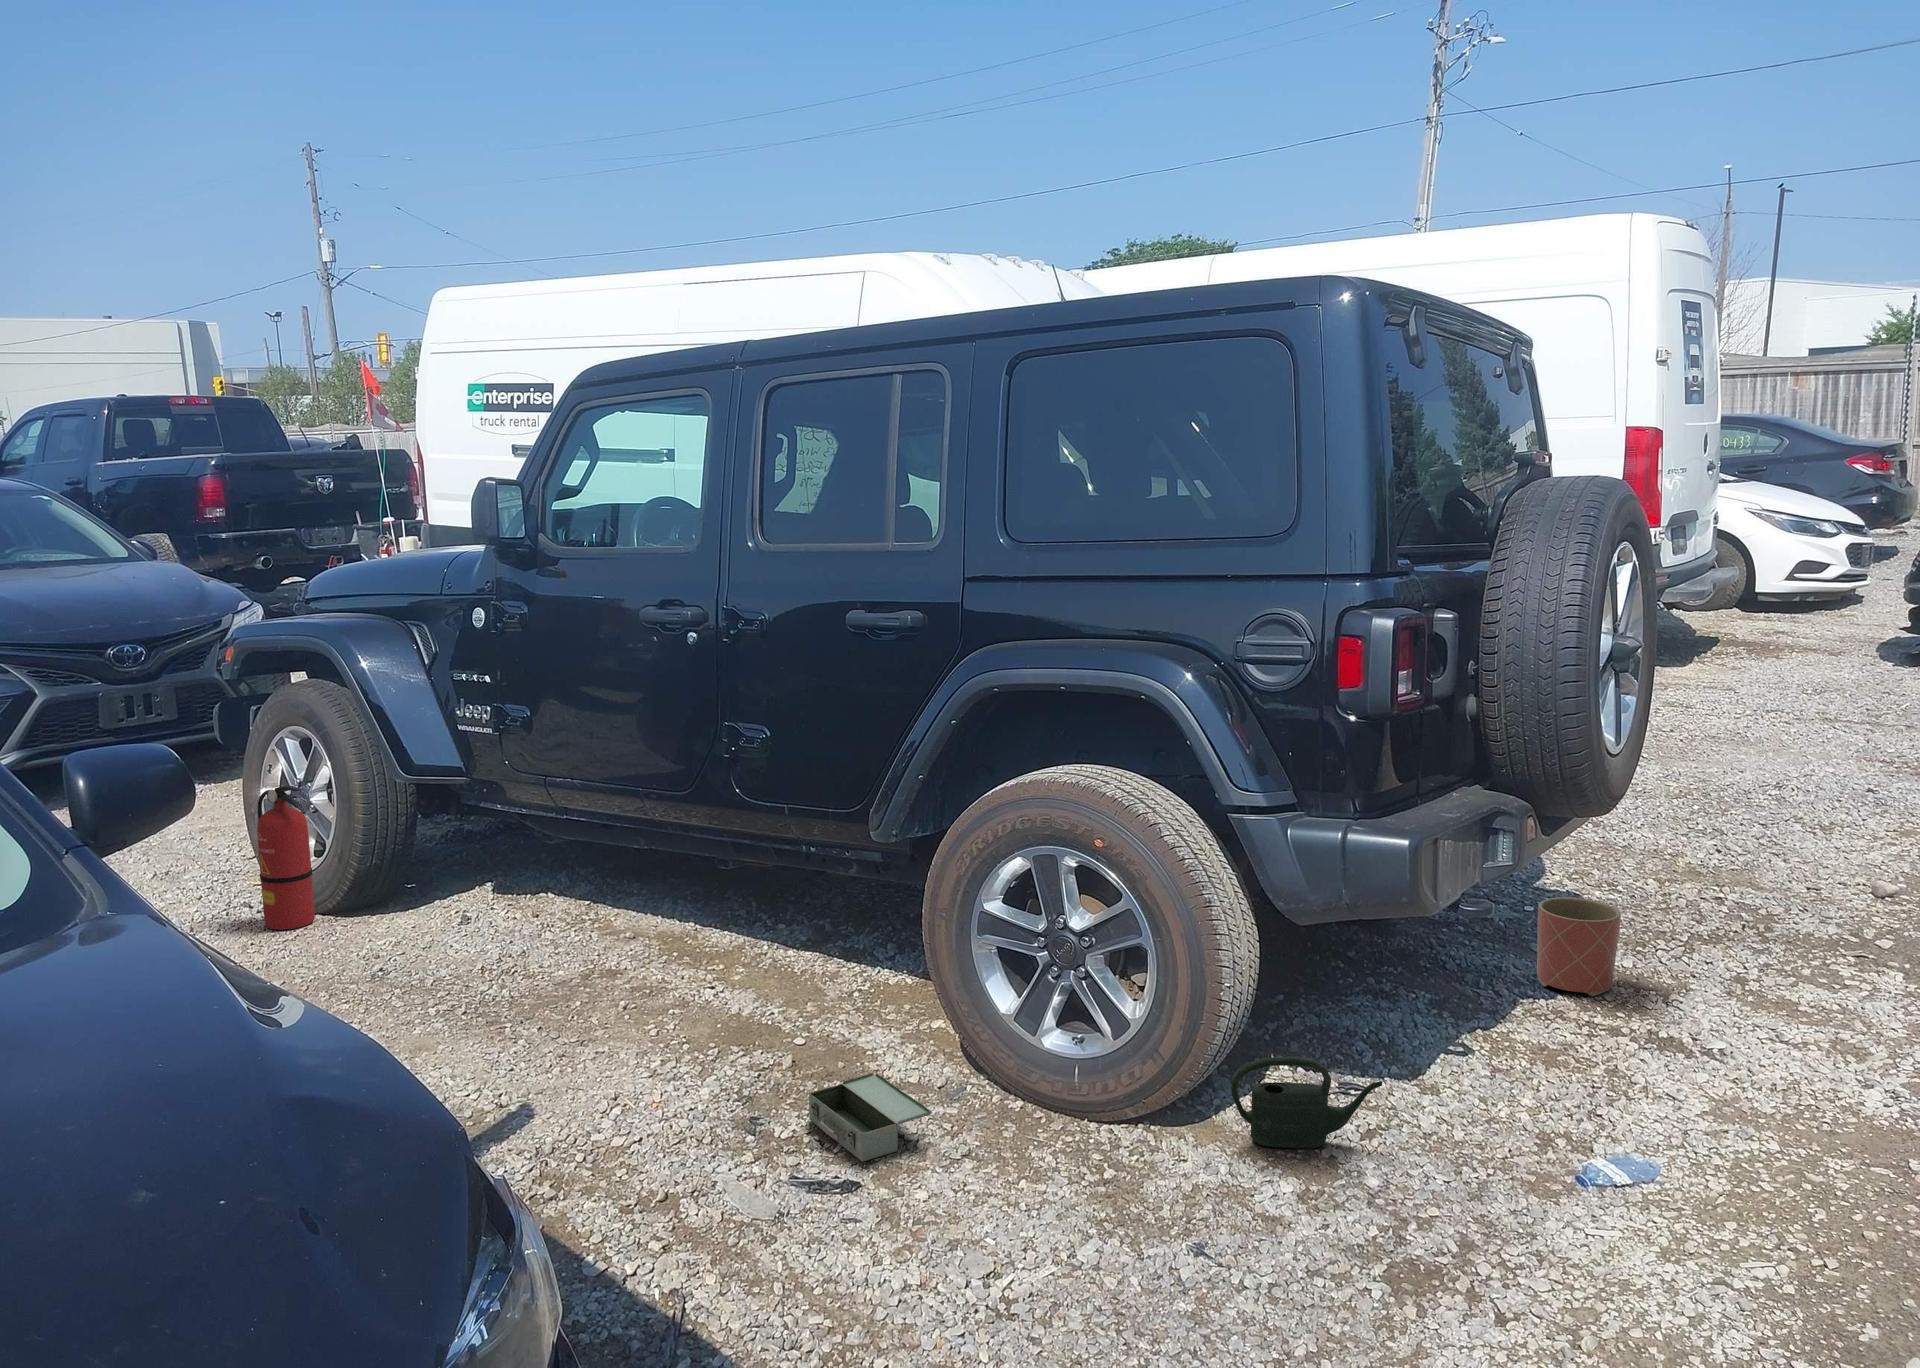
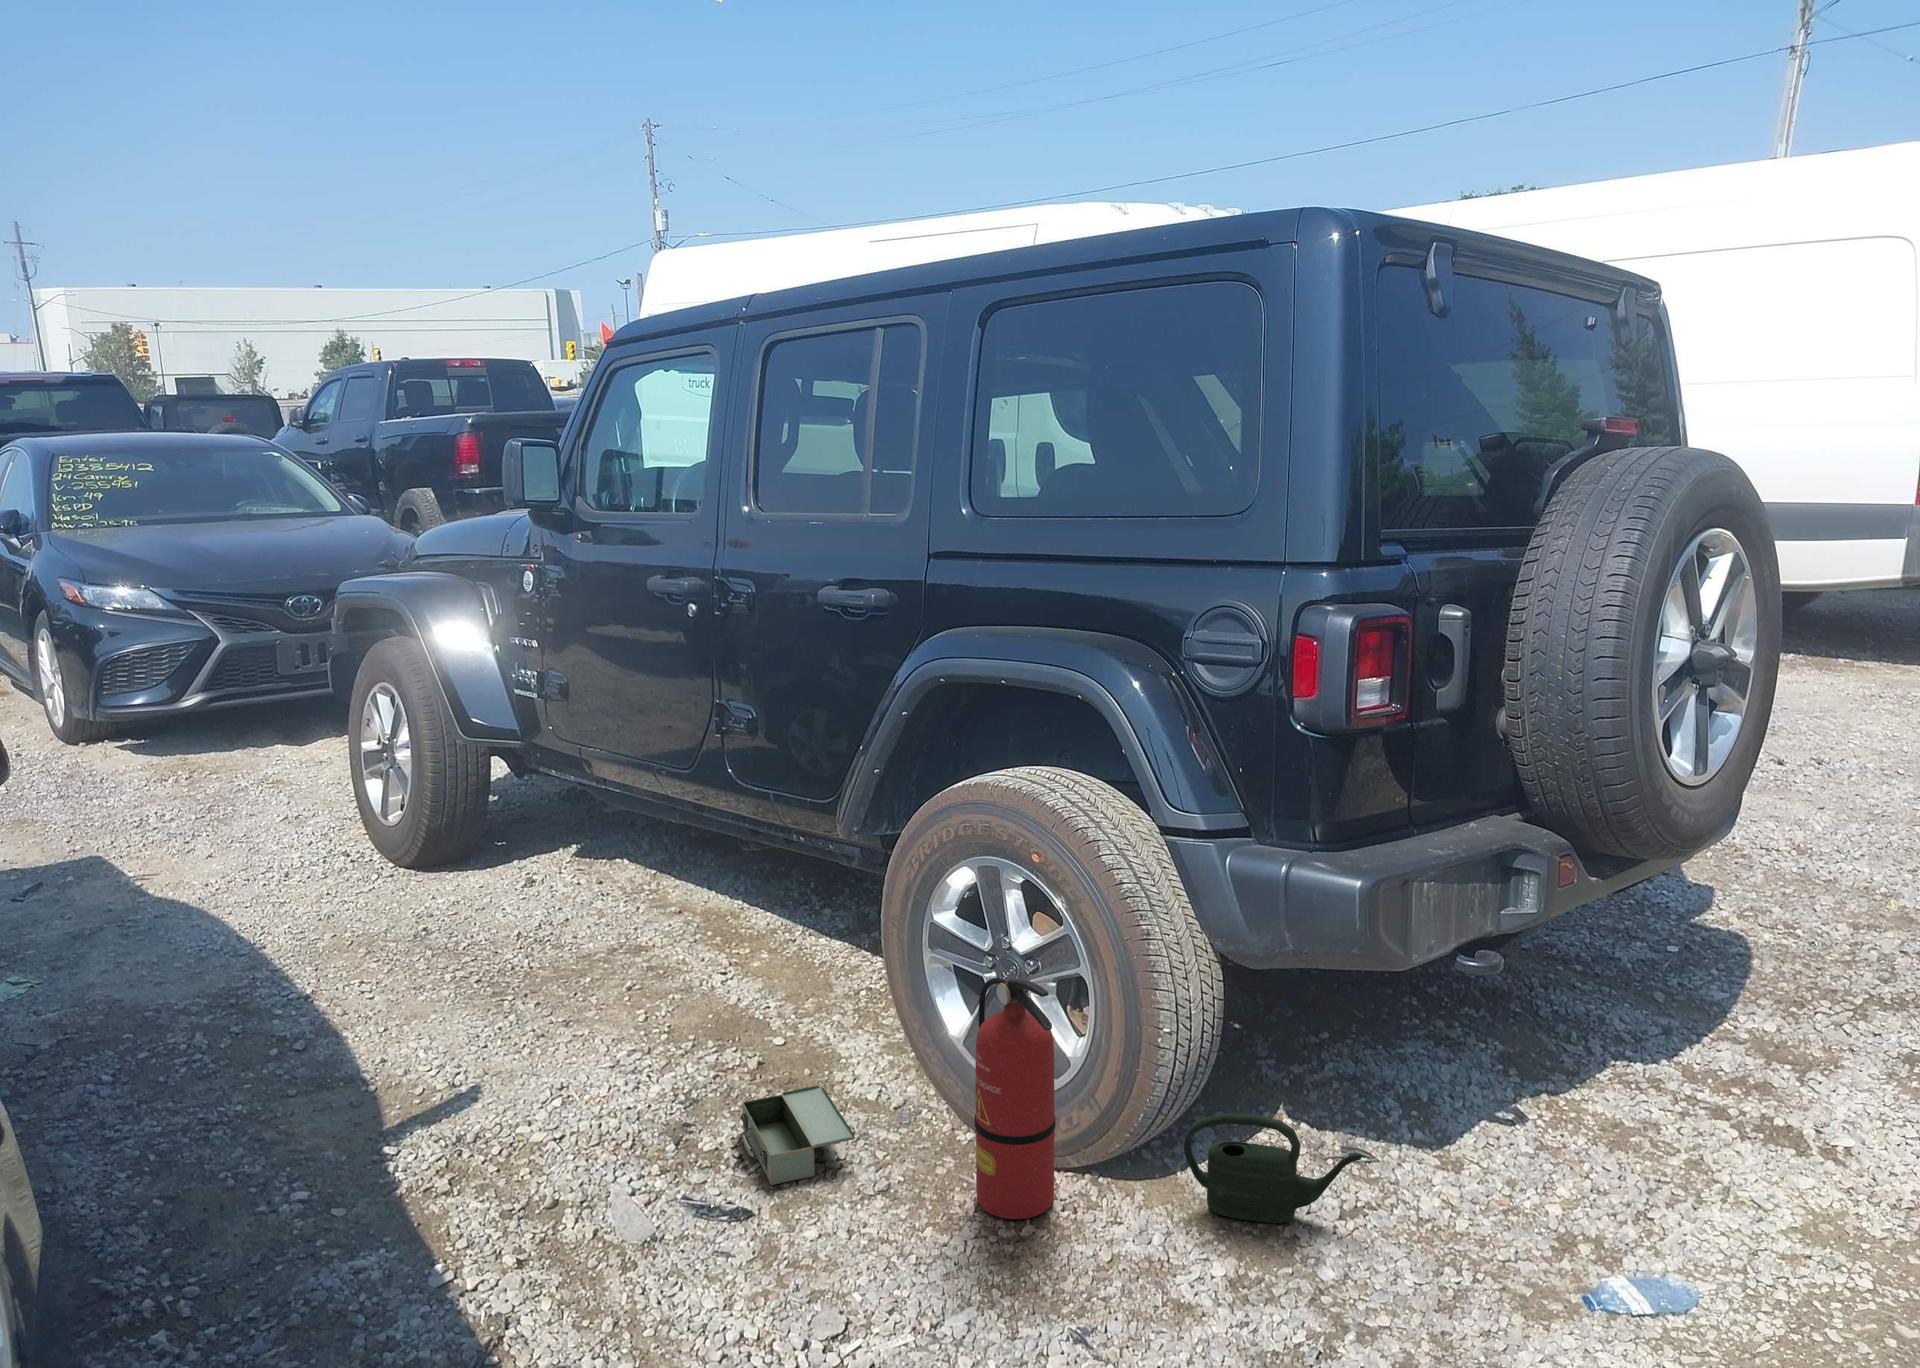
fire extinguisher: present [257,786,315,930] -> present [975,978,1056,1219]
planter: present [1537,897,1621,996] -> none [1643,942,1747,1064]

